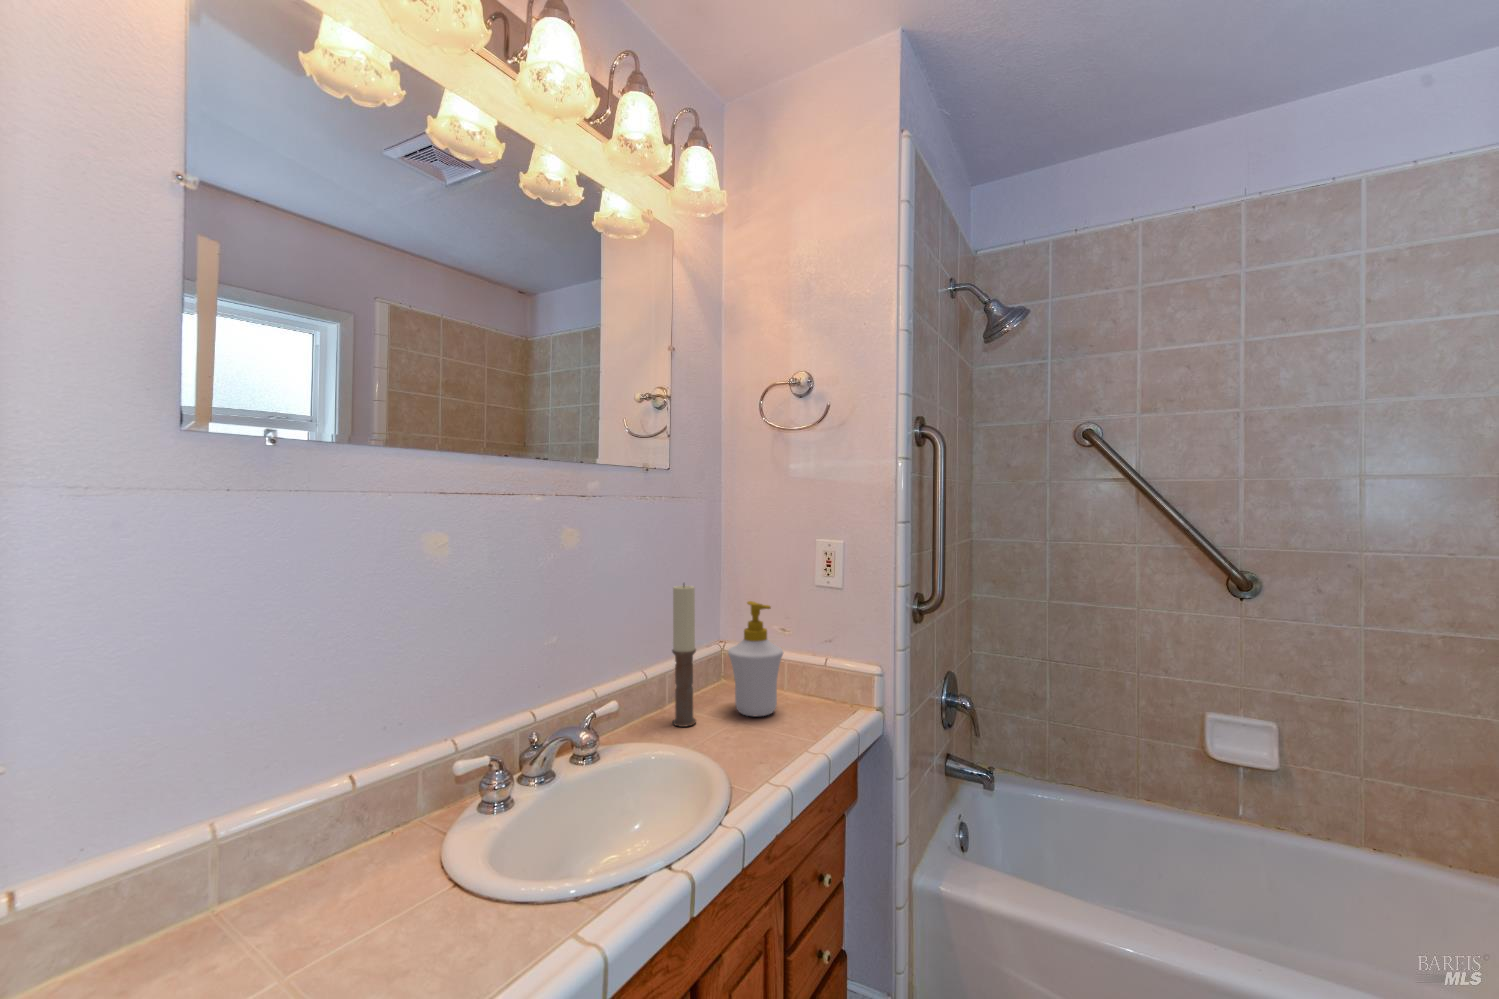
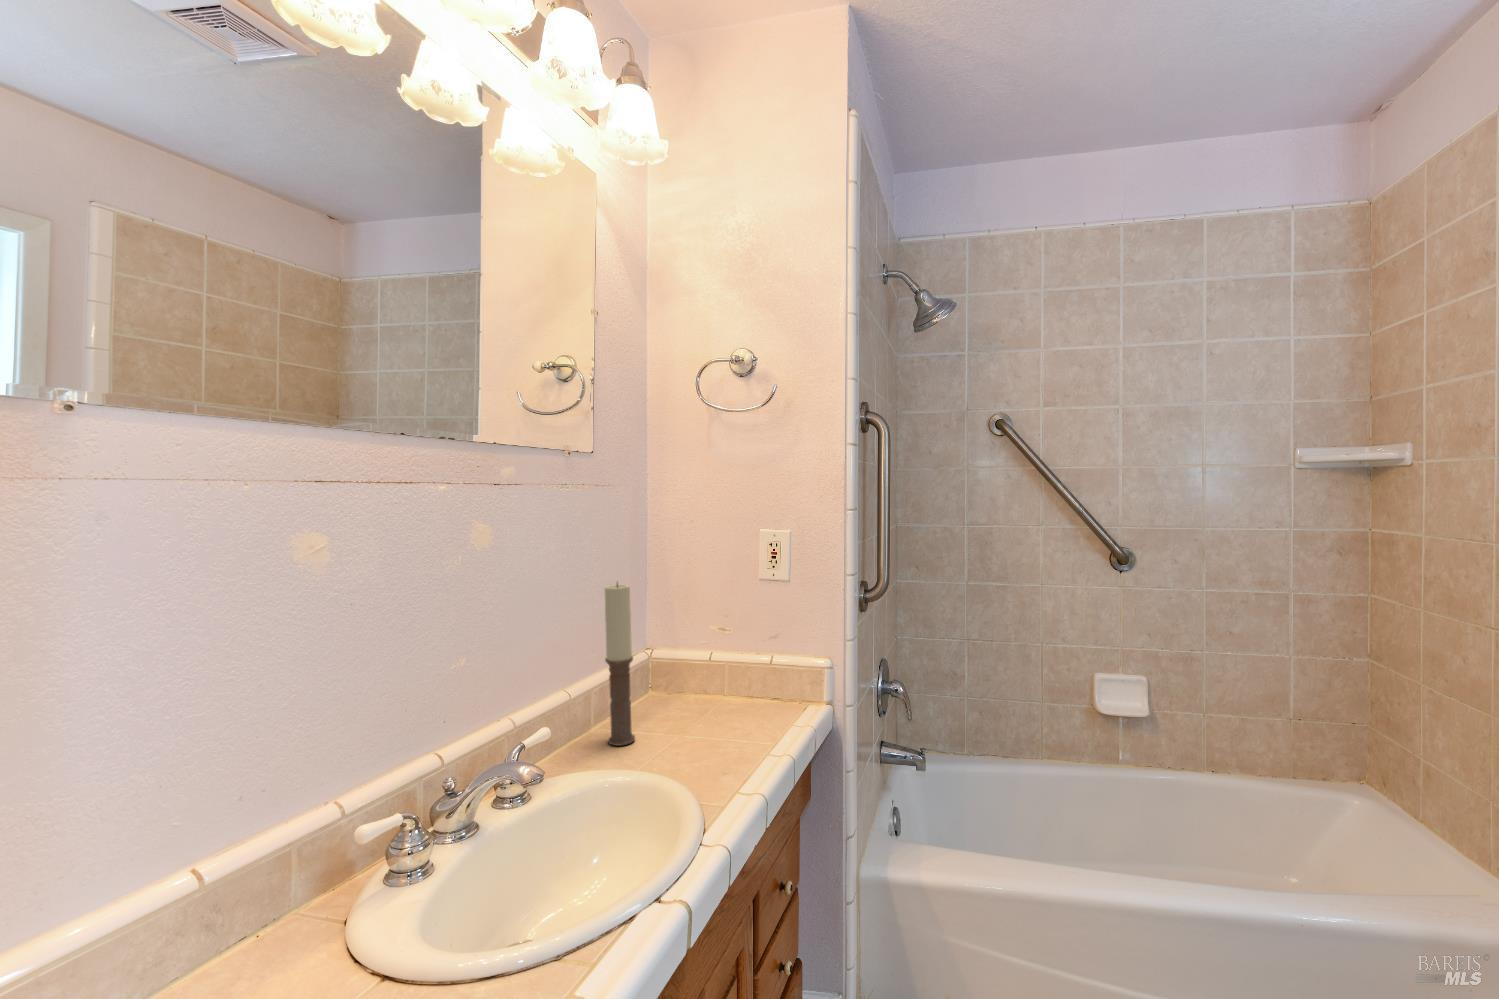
soap bottle: present [728,601,783,716] -> none [667,598,728,726]

